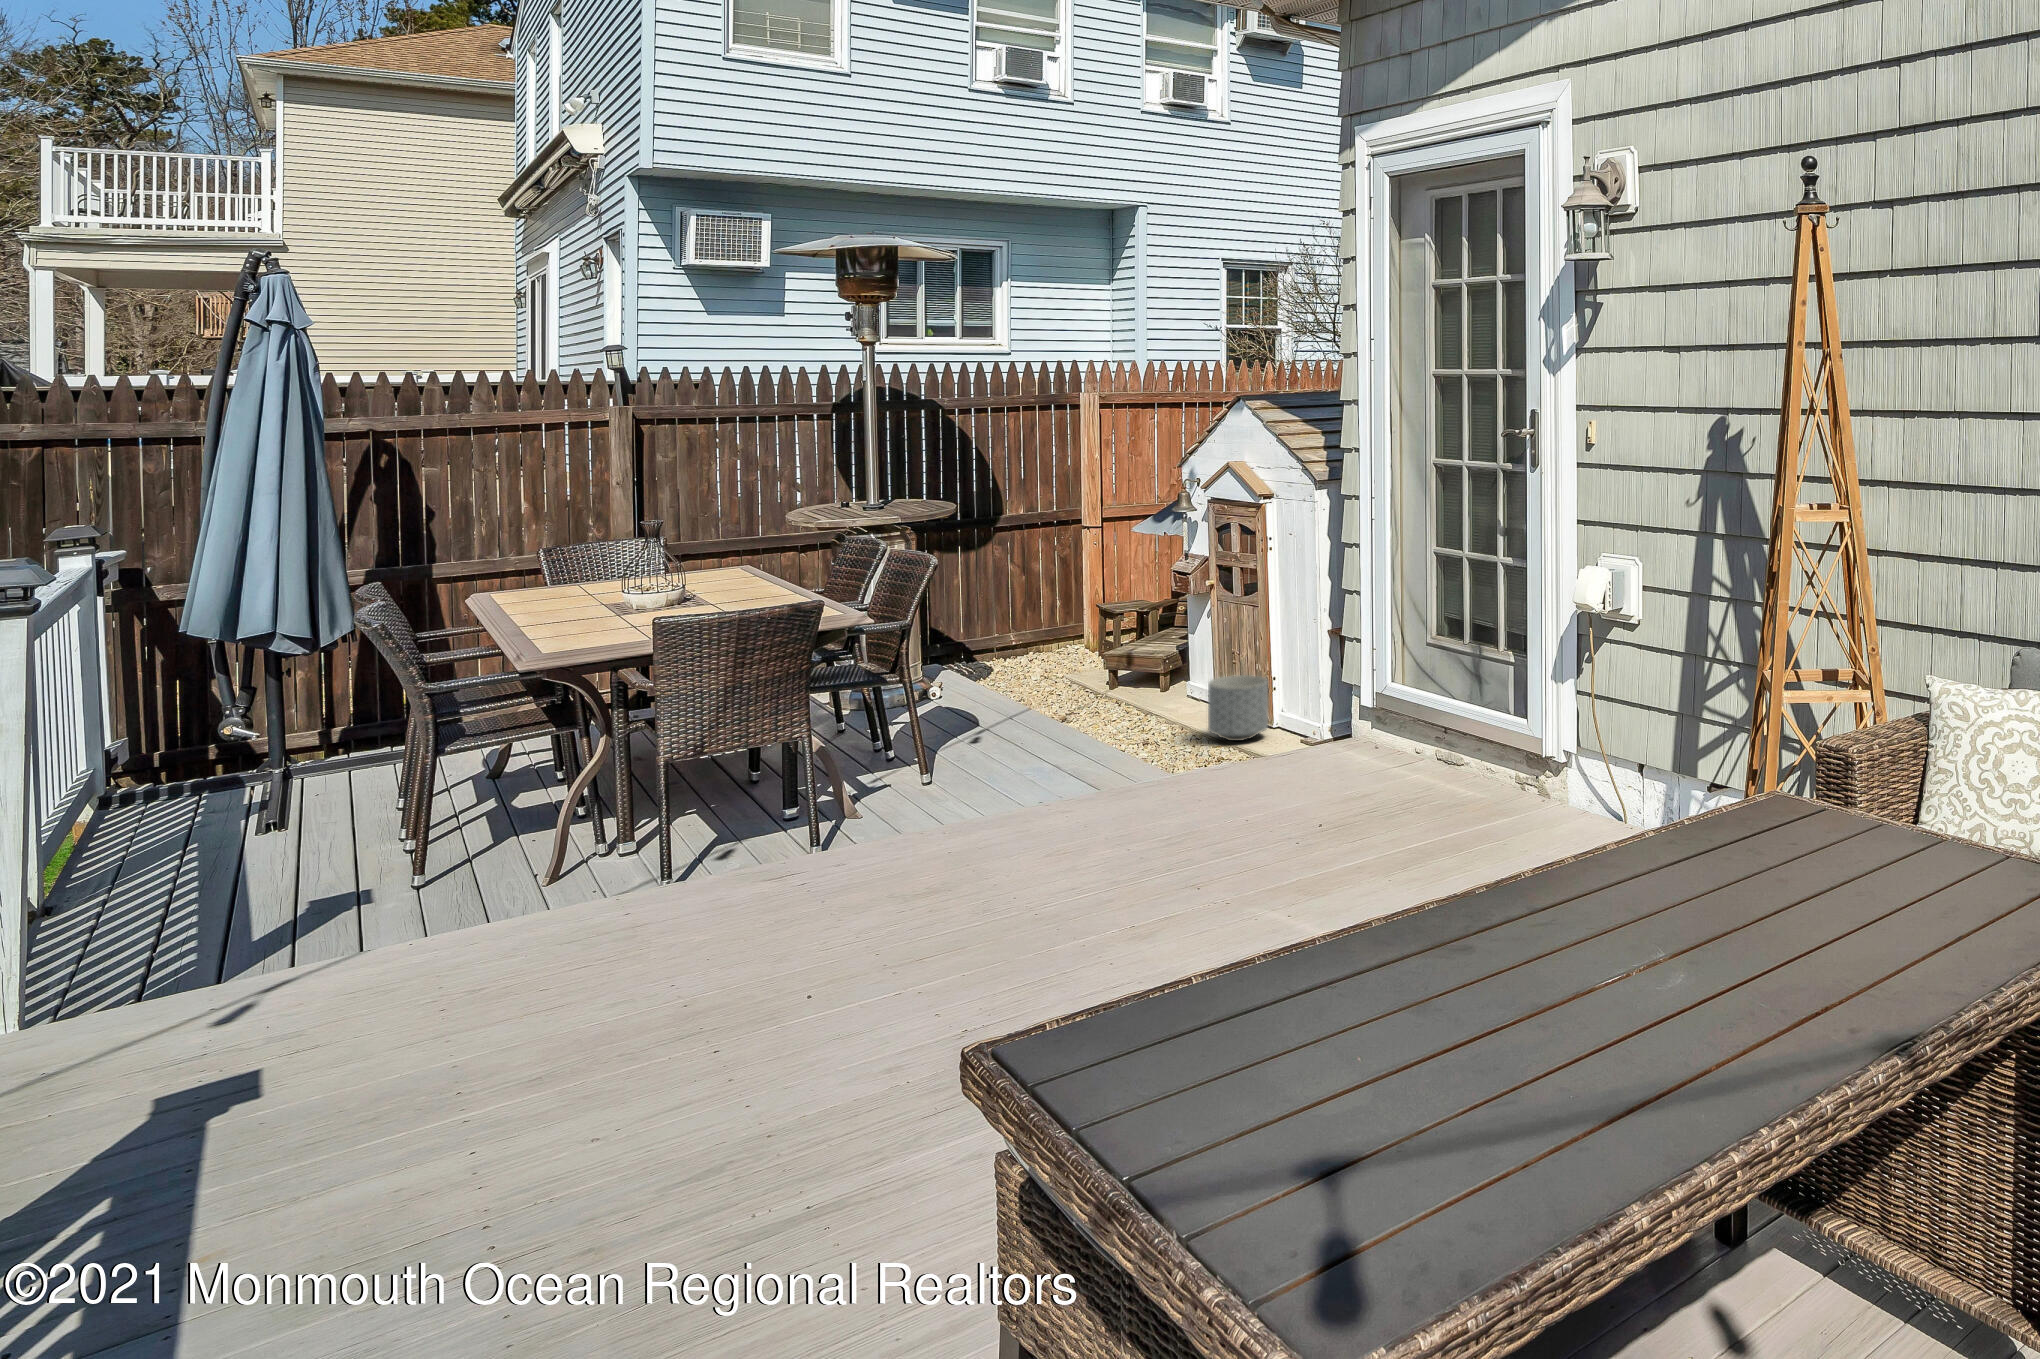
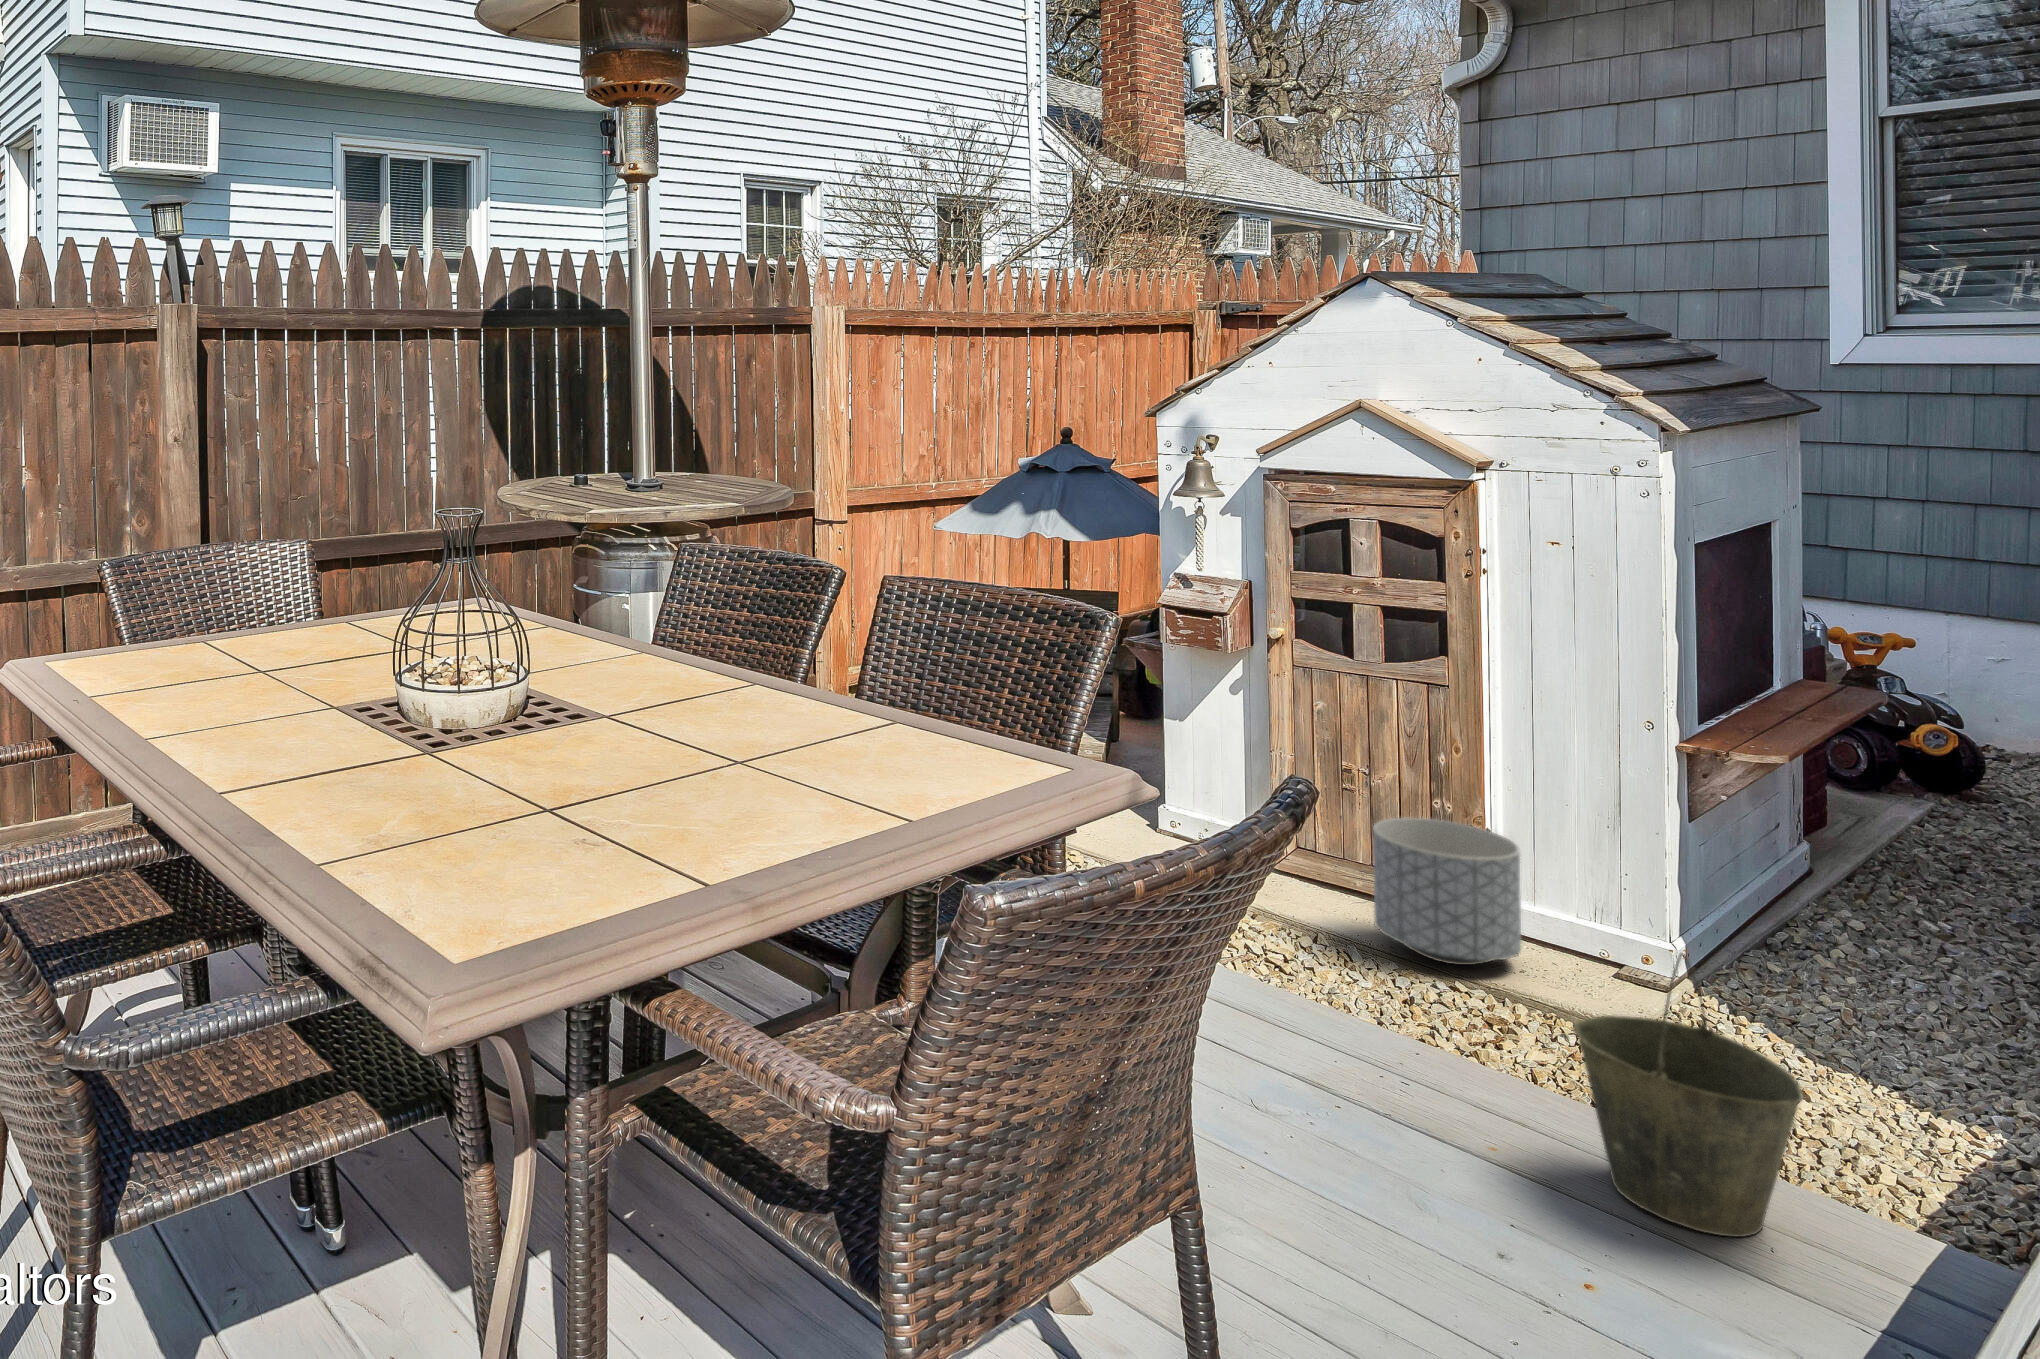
bucket: none [1126,699,1192,803] -> present [1573,953,1804,1237]

